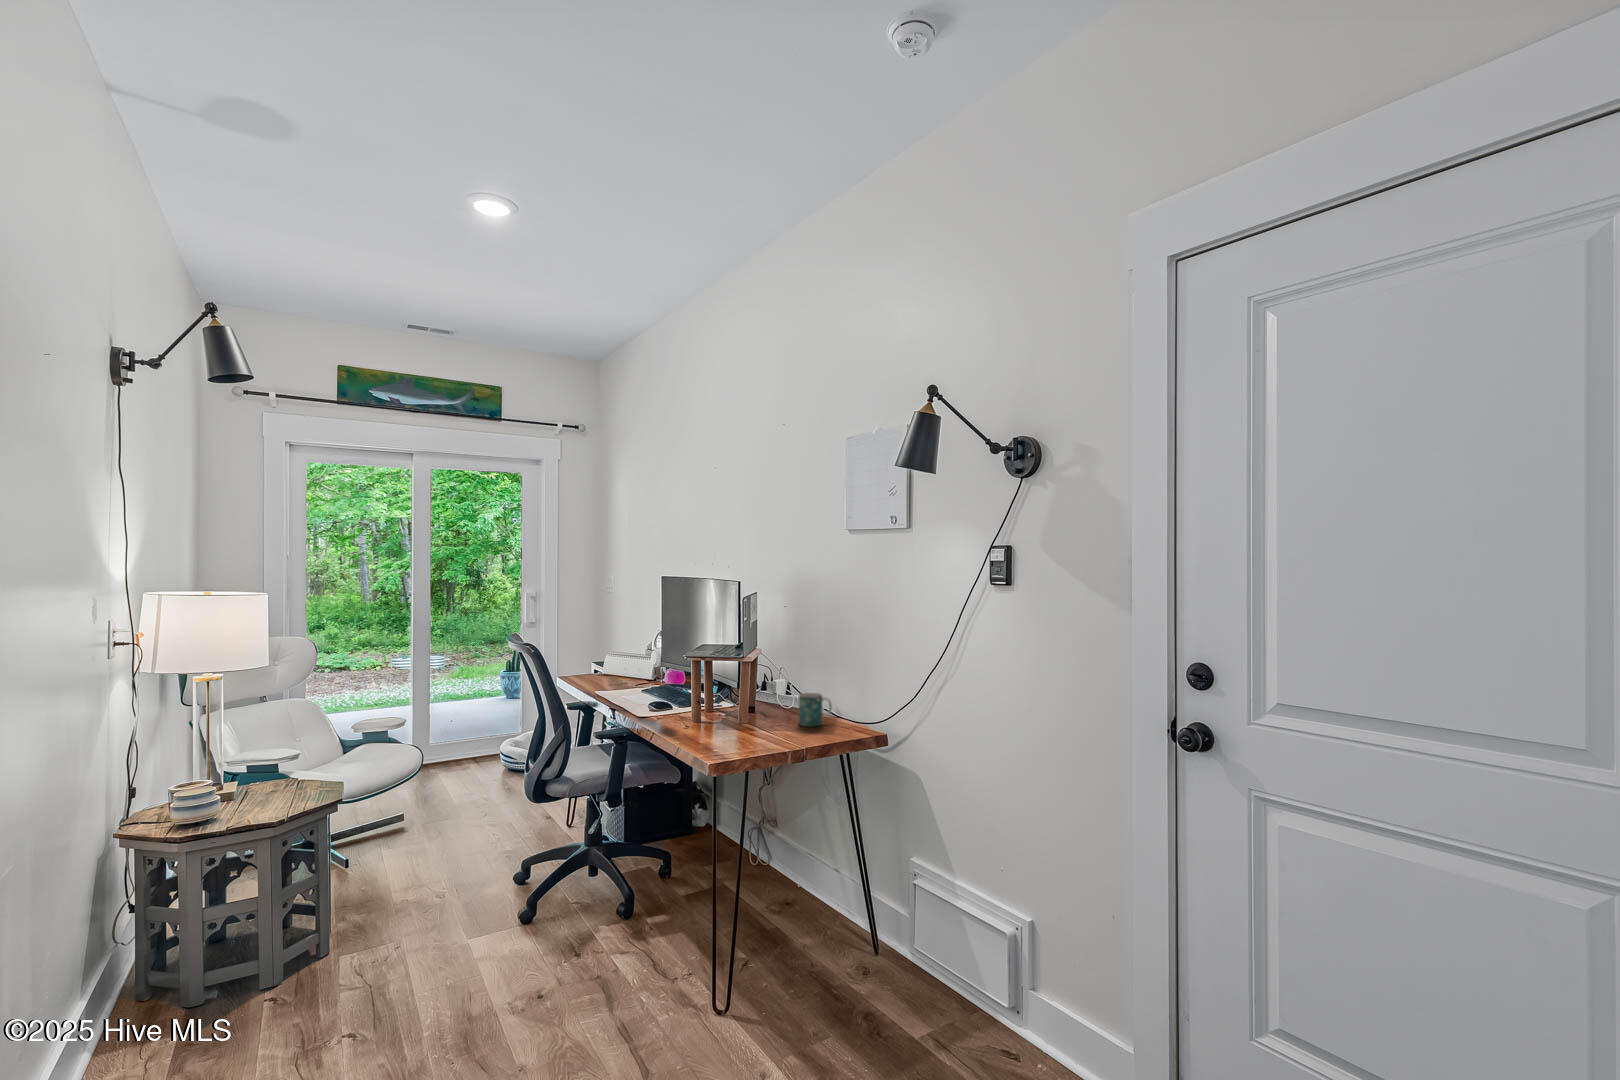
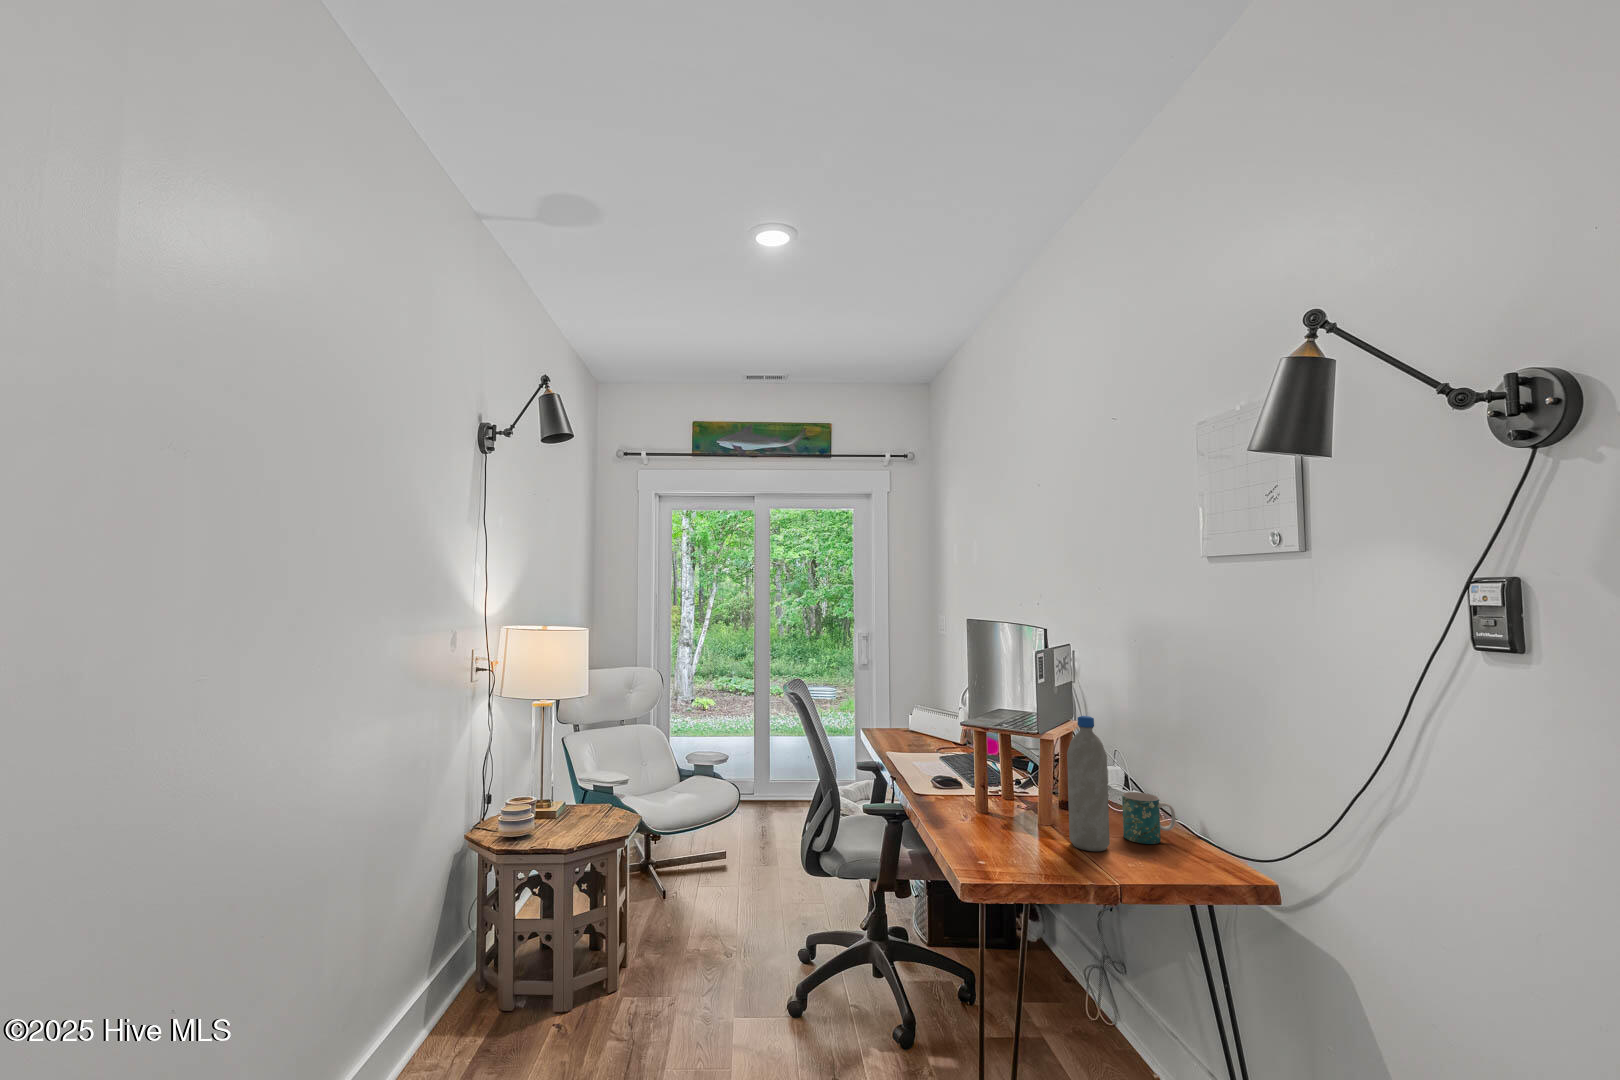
water bottle: none [765,641,793,735] -> present [1067,716,1110,851]

